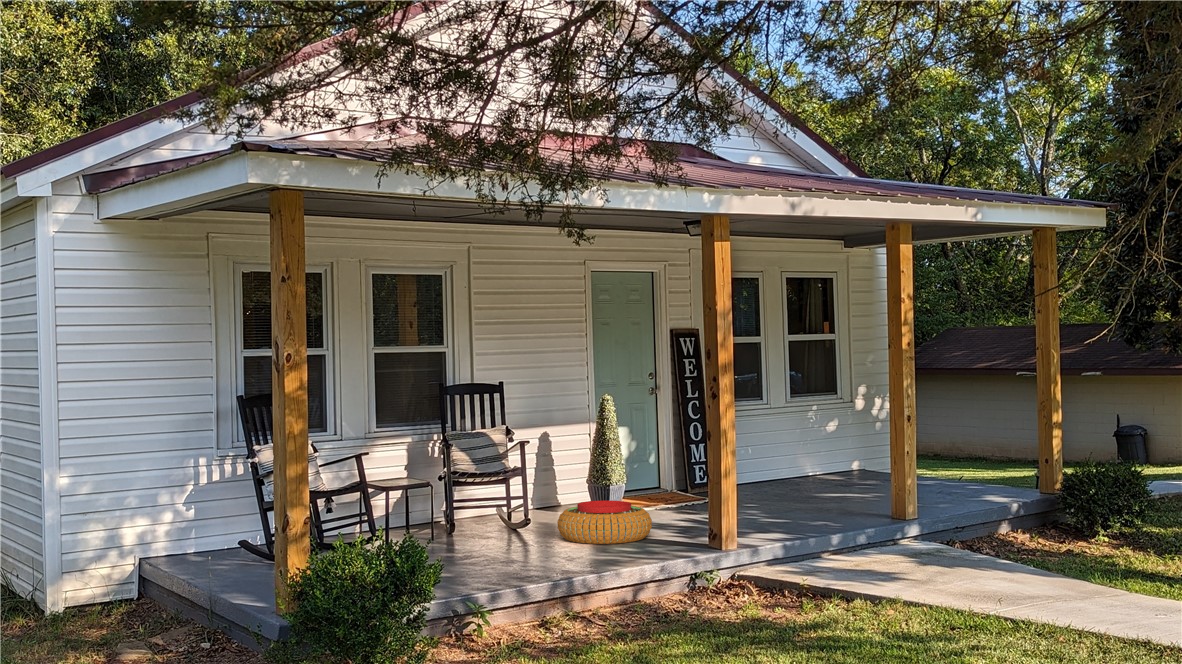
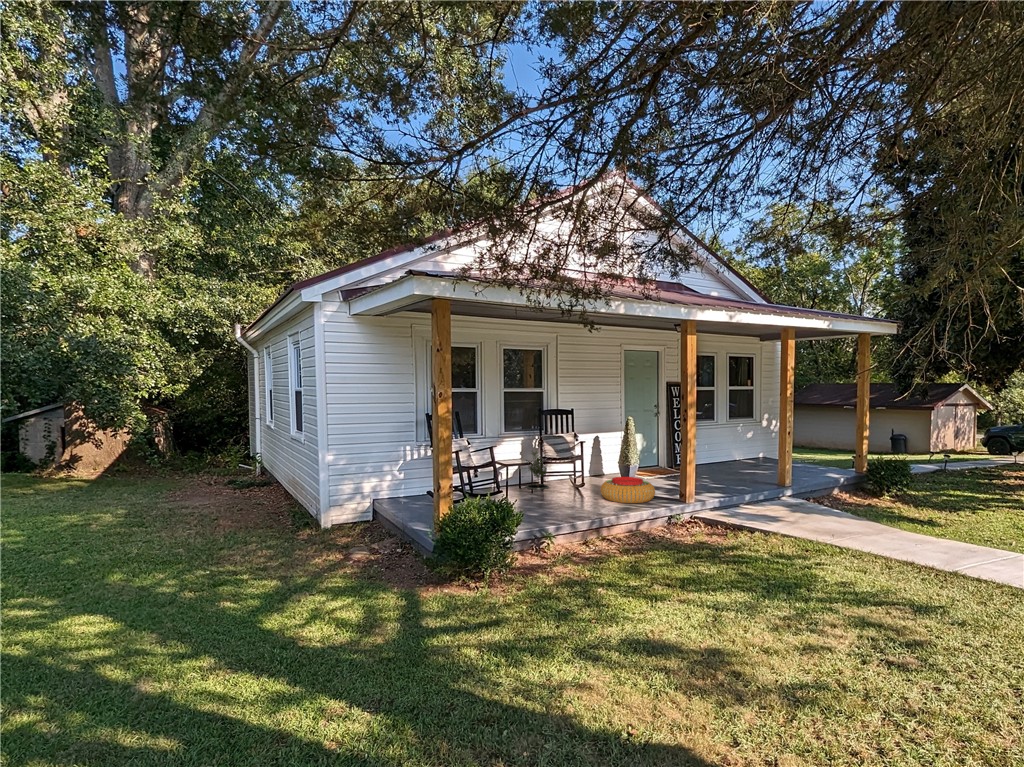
potted tree: none [417,454,462,533] -> present [526,451,549,490]

